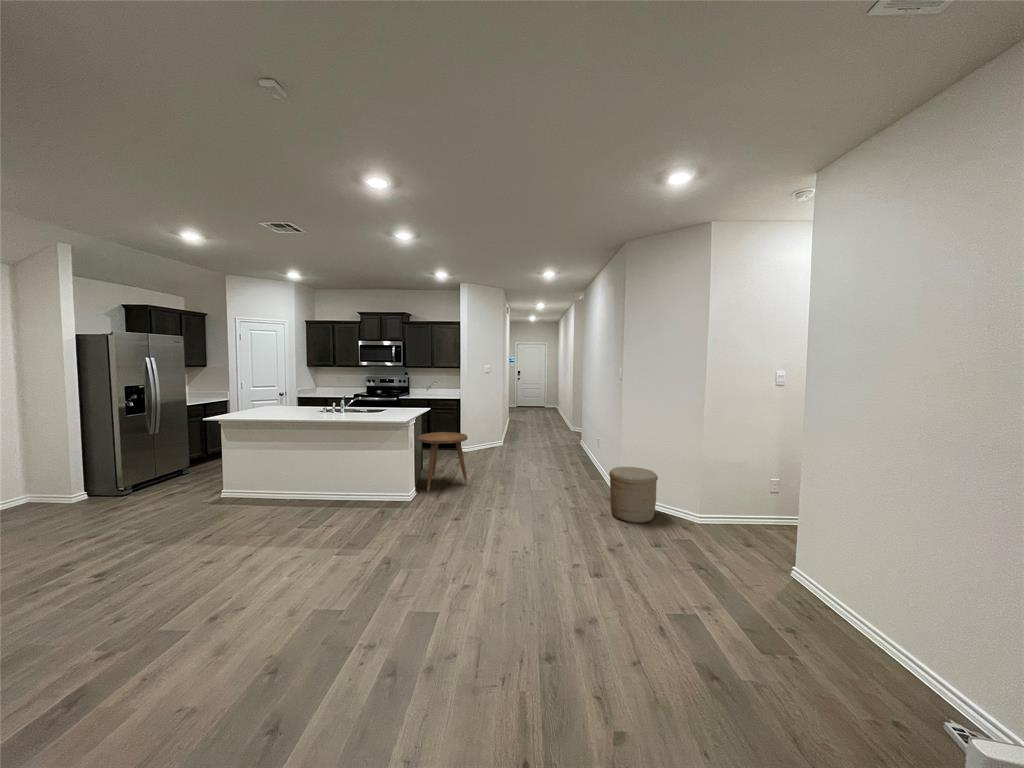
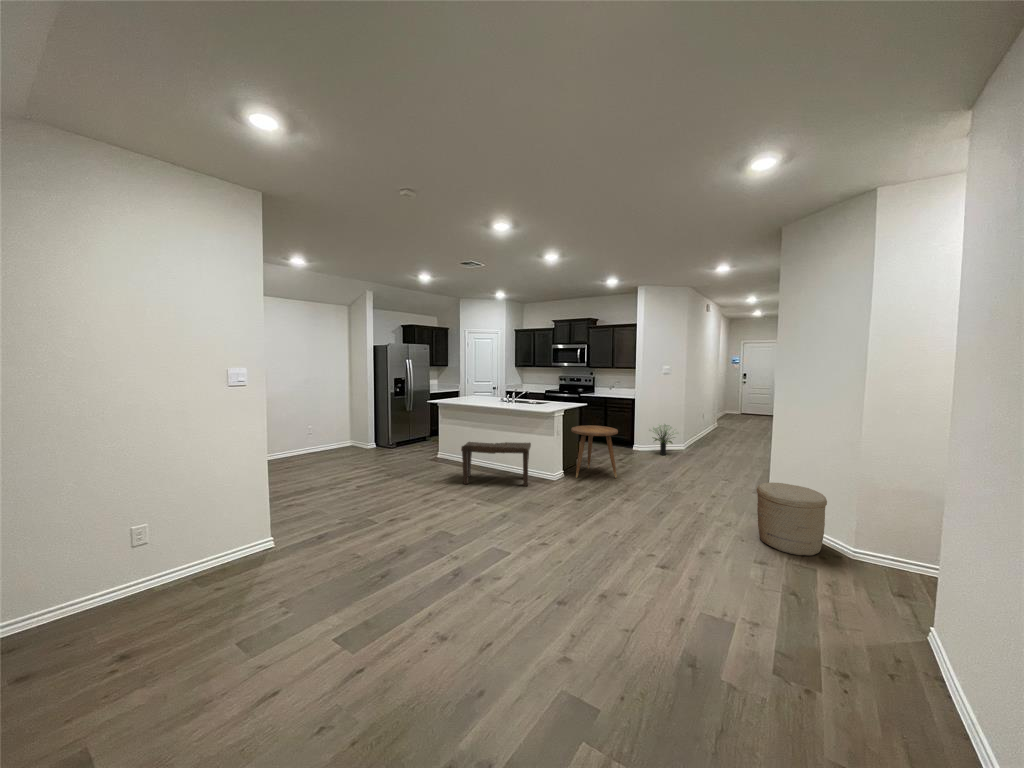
potted plant: none [478,424,507,456] -> present [649,424,679,455]
bench: none [290,459,382,523] -> present [461,442,531,486]

